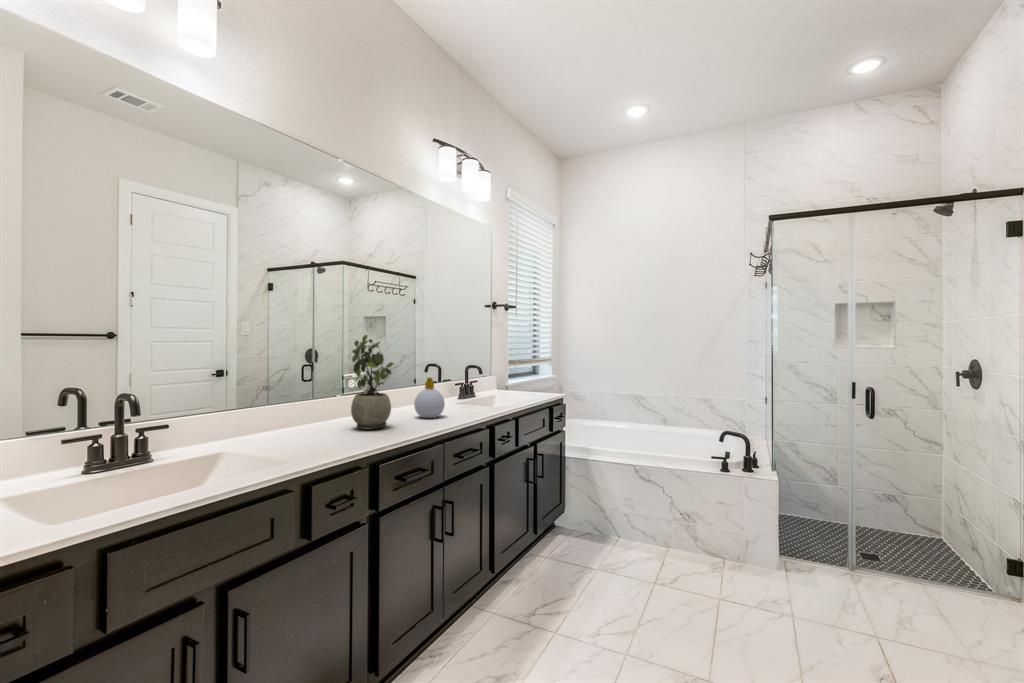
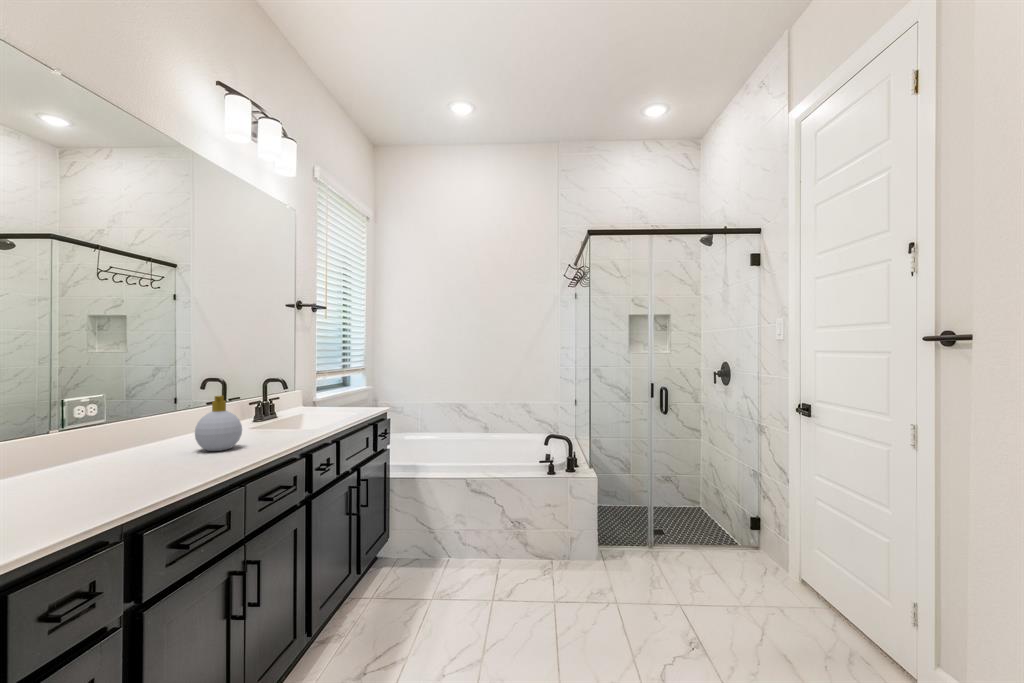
potted plant: present [351,335,394,430] -> none [86,337,168,478]

